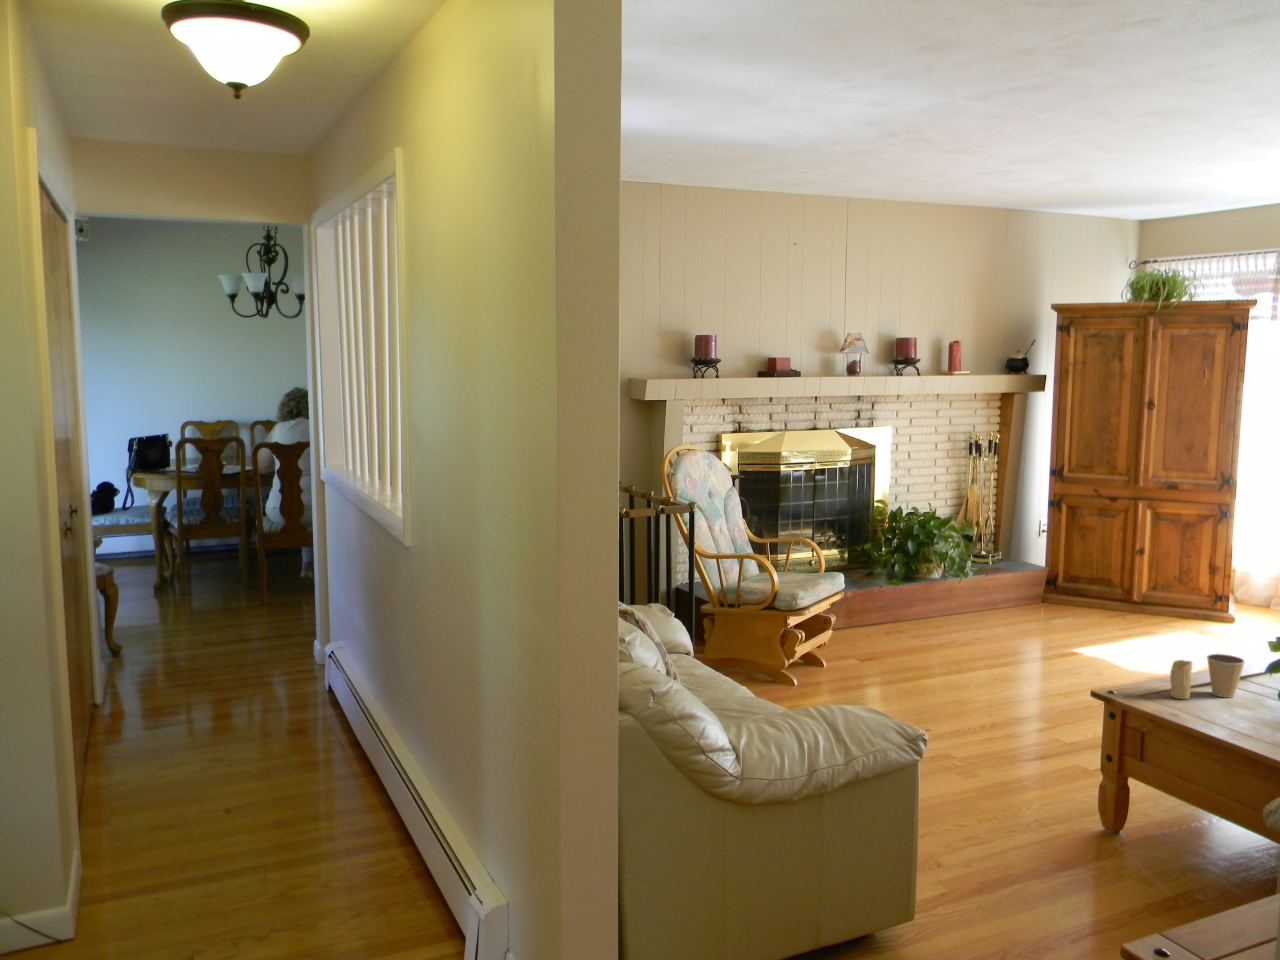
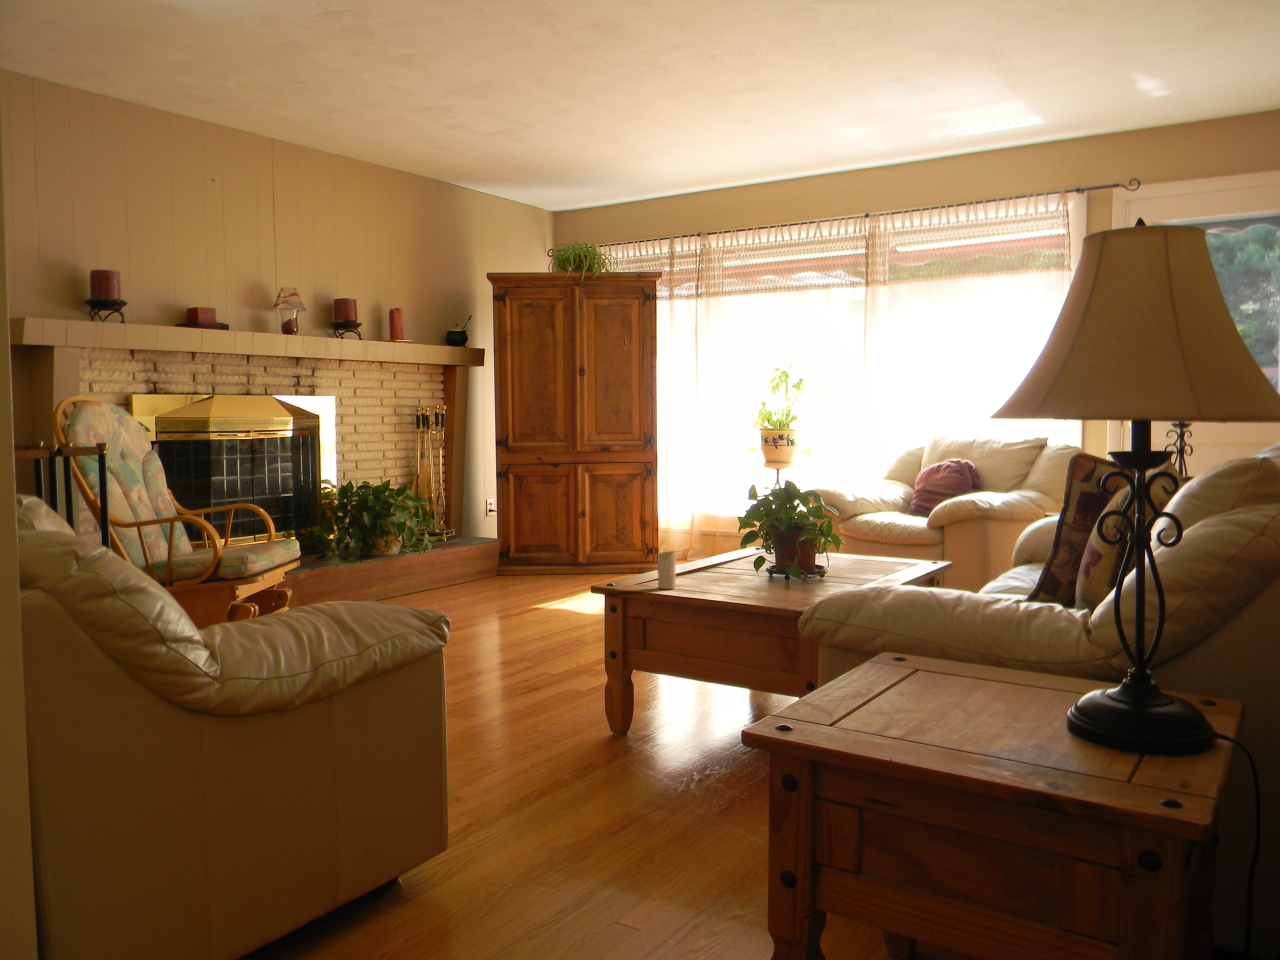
coffee cup: present [1207,654,1245,698] -> none [685,545,718,584]

